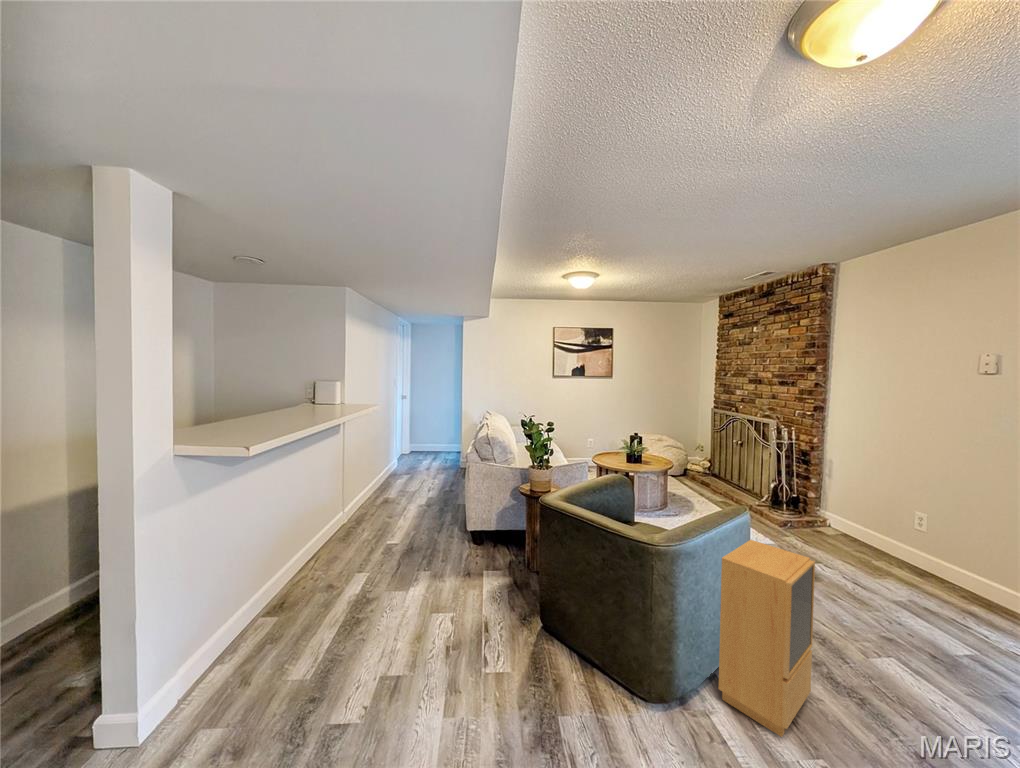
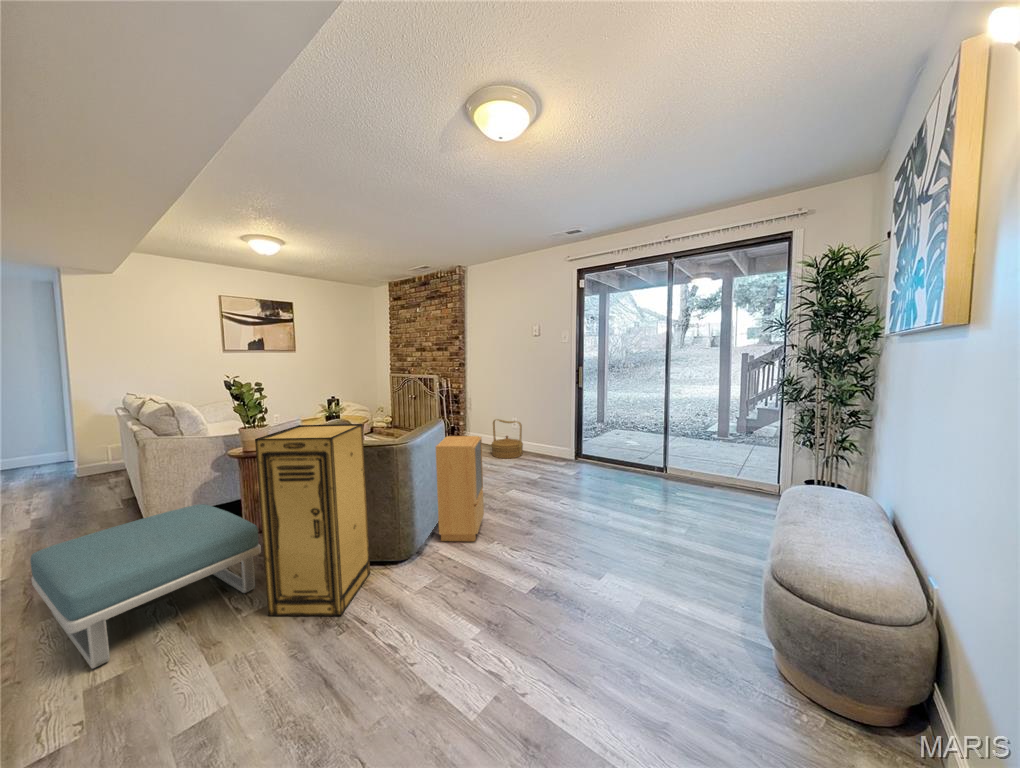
storage cabinet: none [500,487,614,745] -> present [255,424,370,616]
woven basket: none [861,507,938,586] -> present [491,419,523,458]
footstool: none [378,531,513,657] -> present [30,504,261,668]

